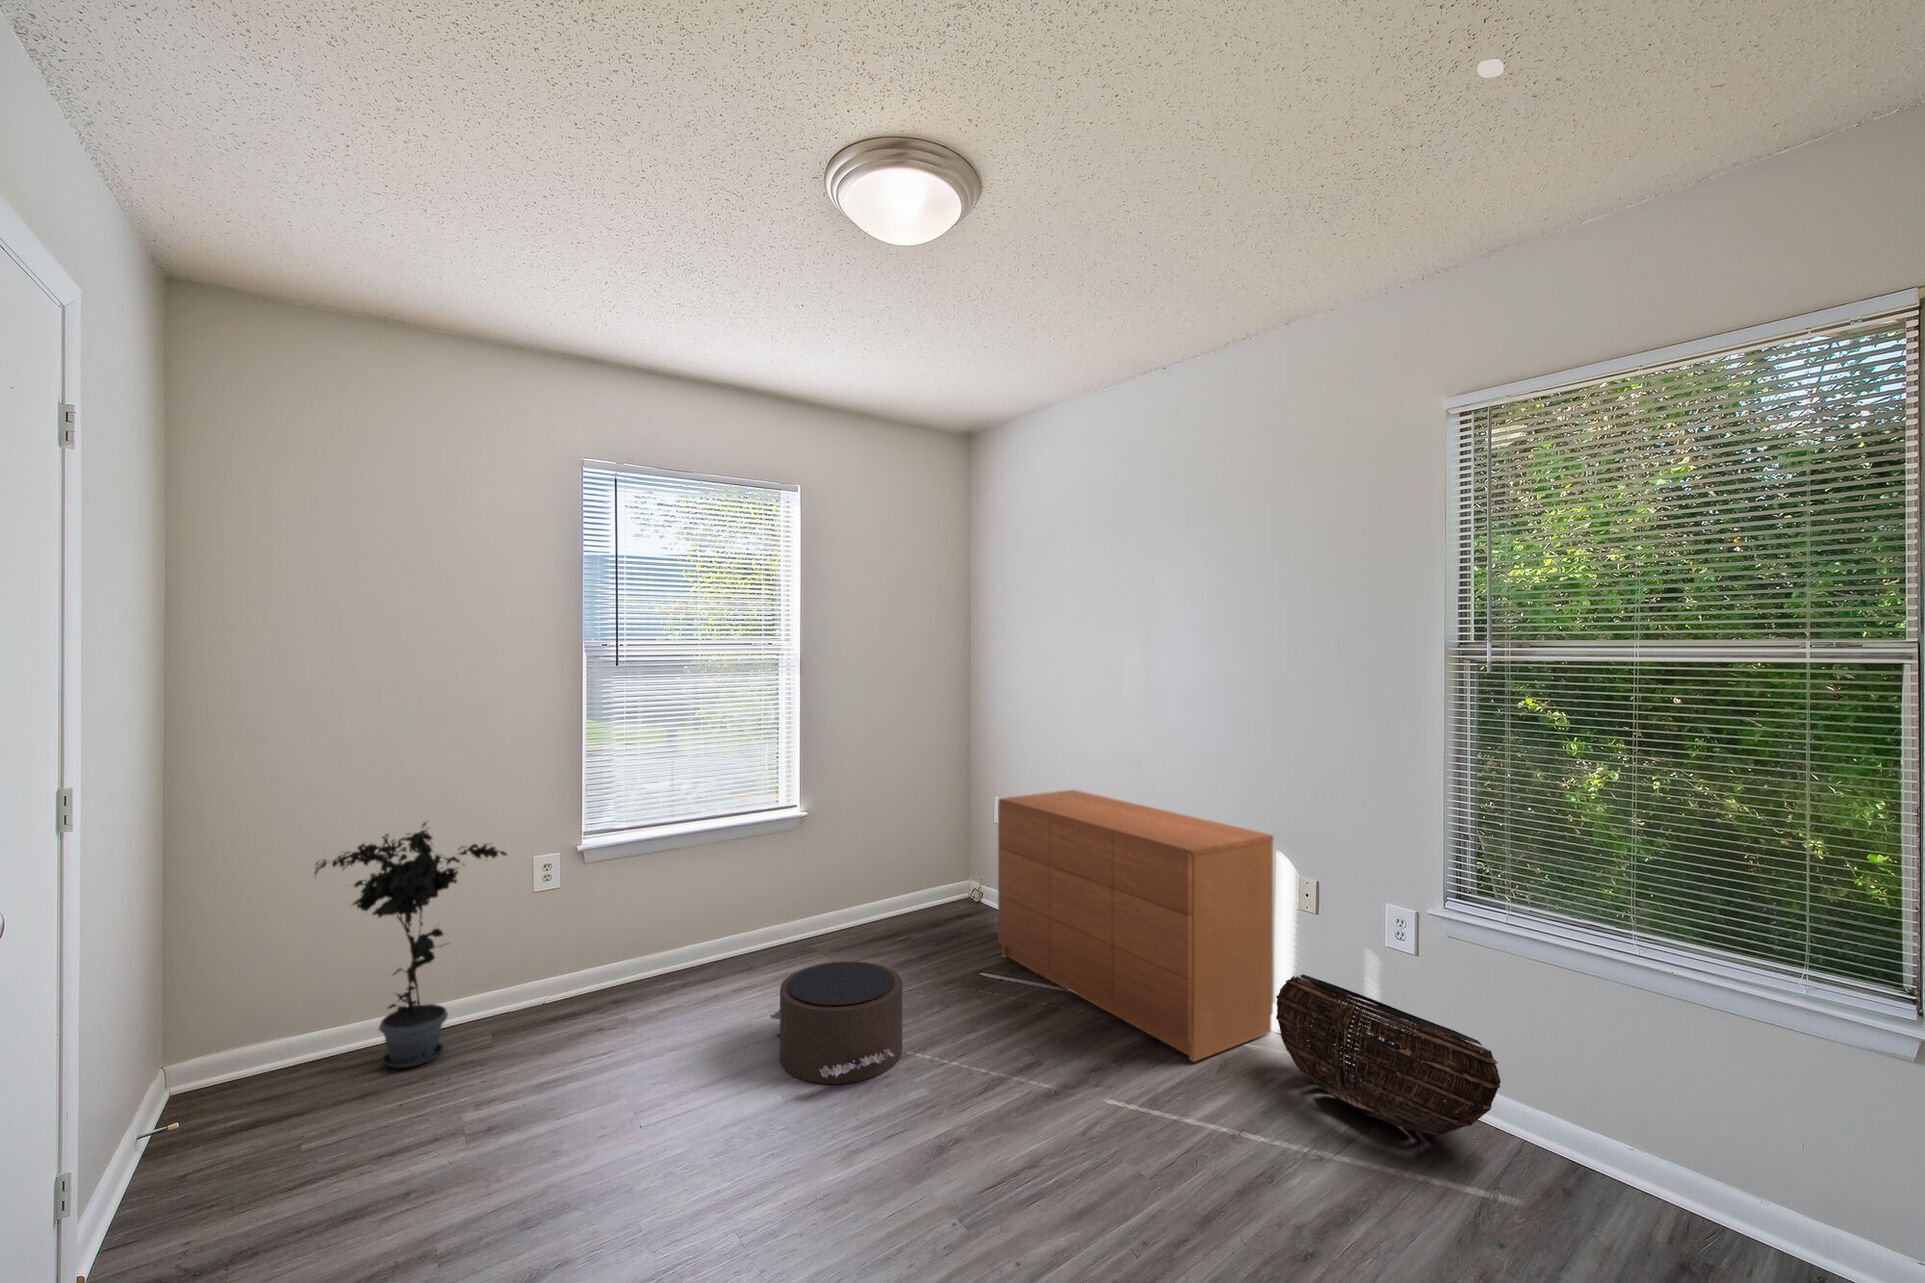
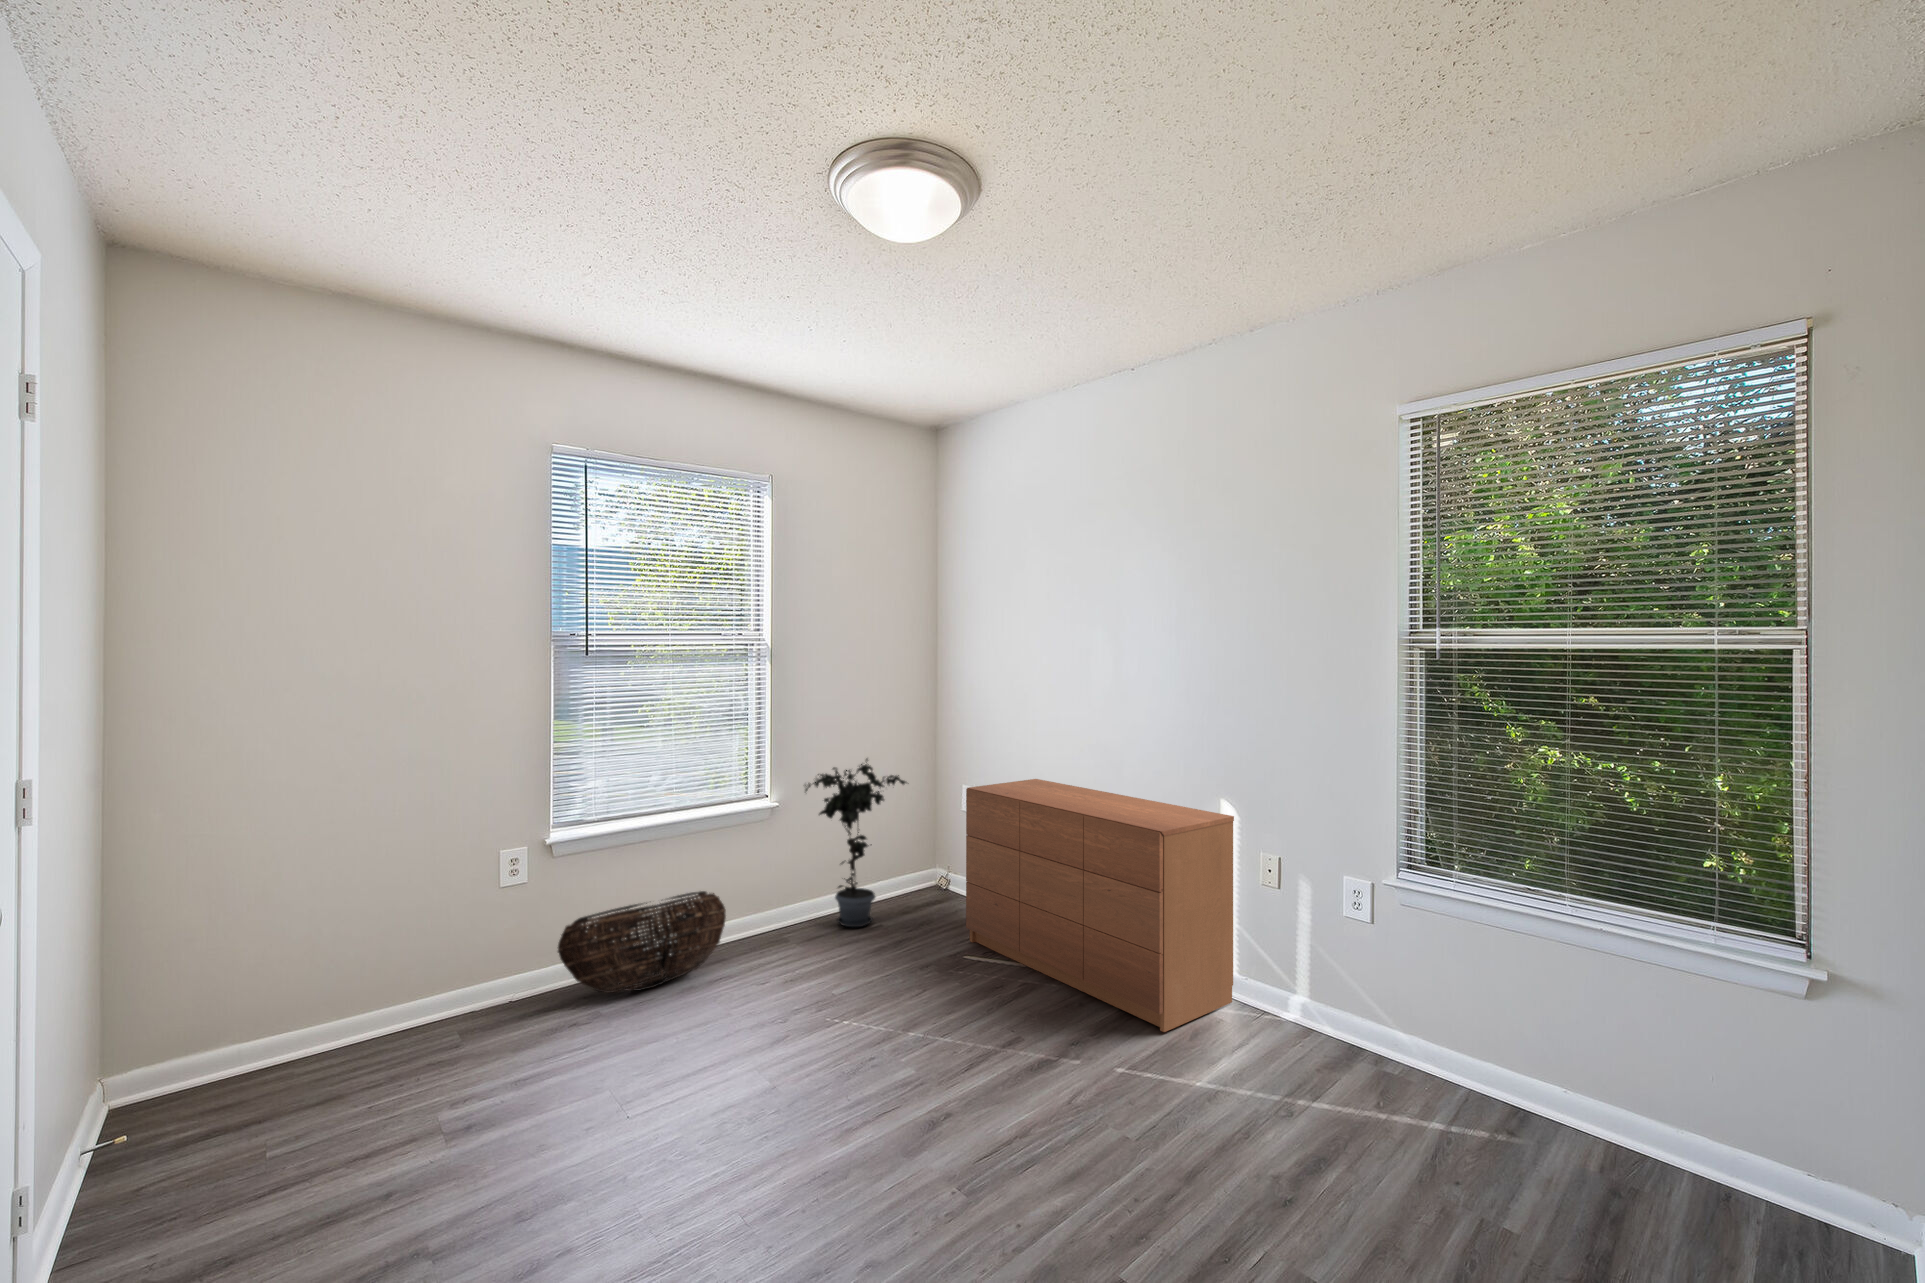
potted plant: present [314,822,507,1068] -> present [805,759,907,927]
pouf: present [770,961,902,1084] -> none [750,948,884,1068]
basket: present [1276,974,1501,1134] -> present [558,891,726,993]

